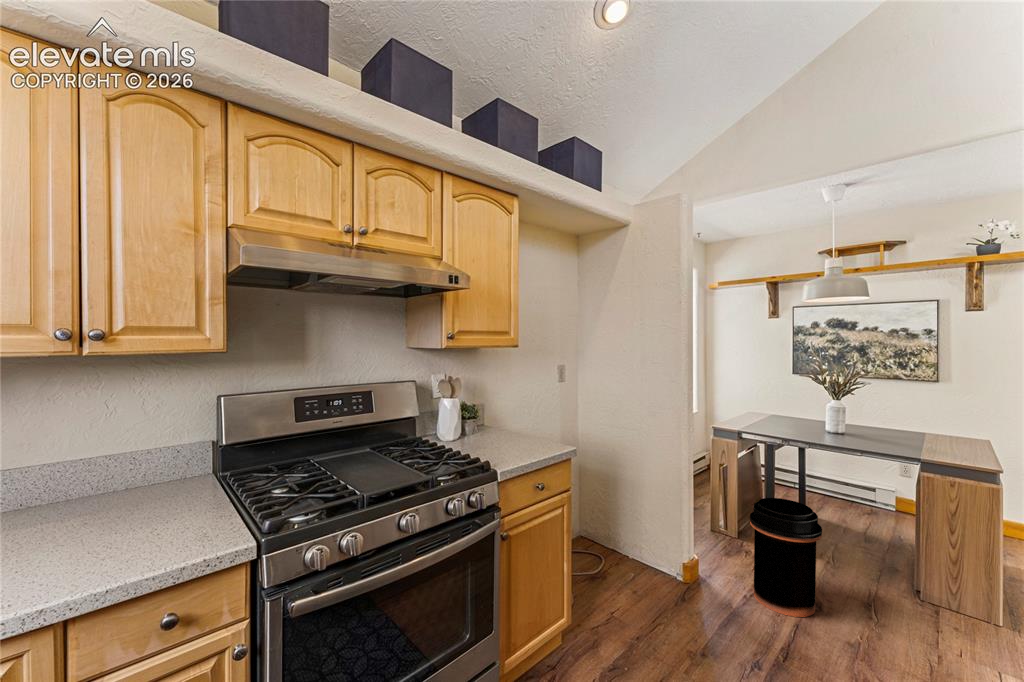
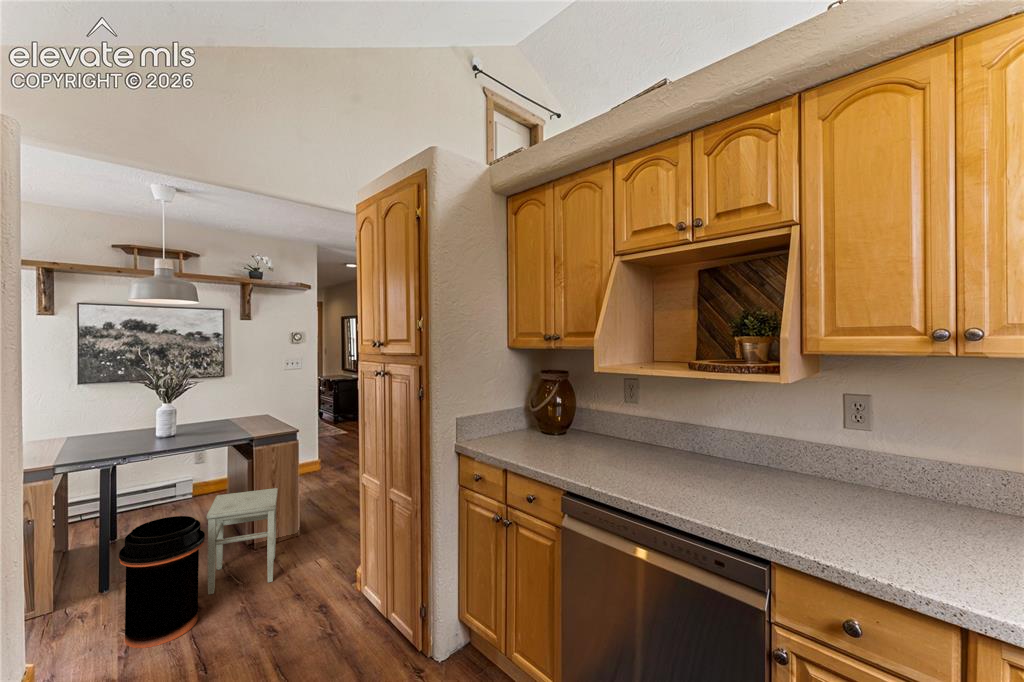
stool: none [836,505,944,636] -> present [207,488,278,594]

